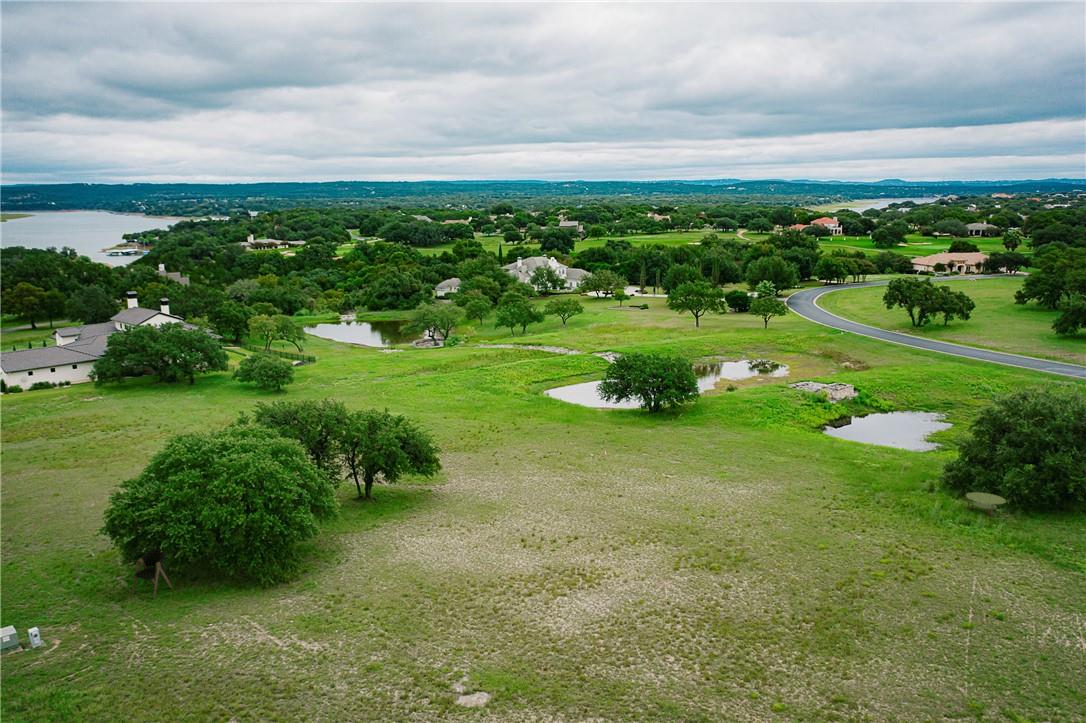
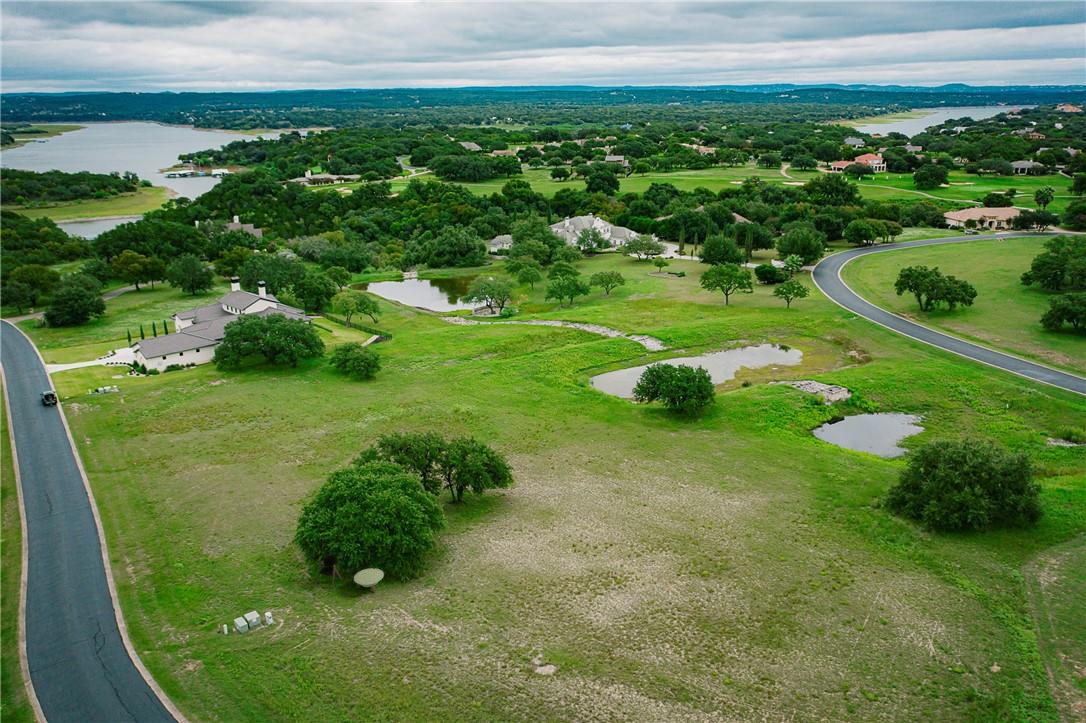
round table: present [966,492,1006,517] -> present [354,568,384,593]

